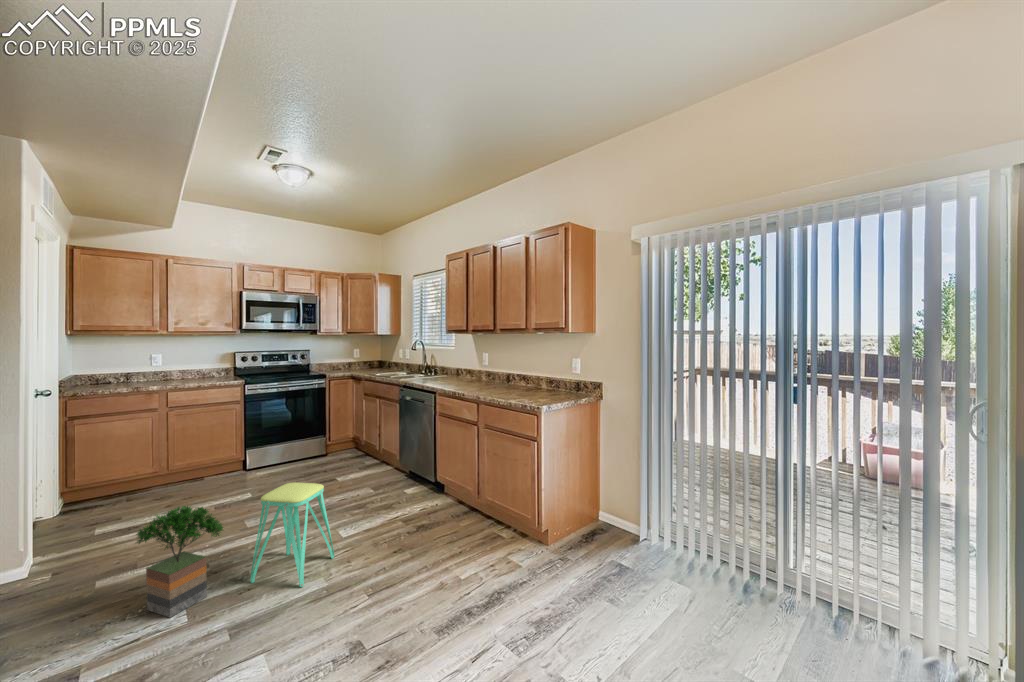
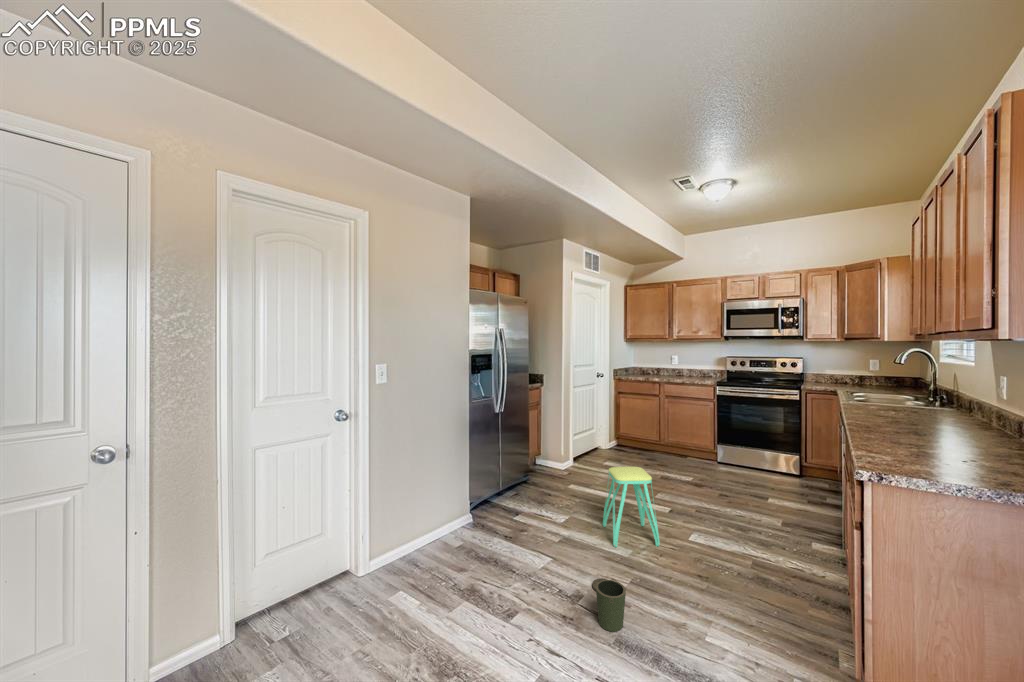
potted tree: present [136,506,223,618] -> none [552,453,592,518]
trash can: none [344,582,429,639] -> present [592,578,626,632]

